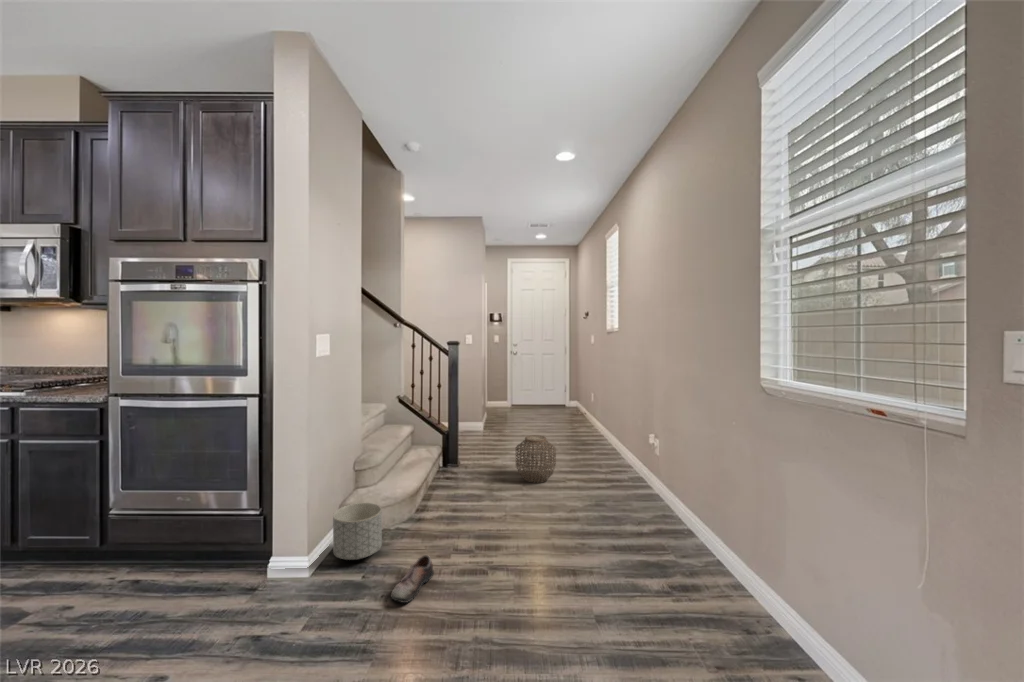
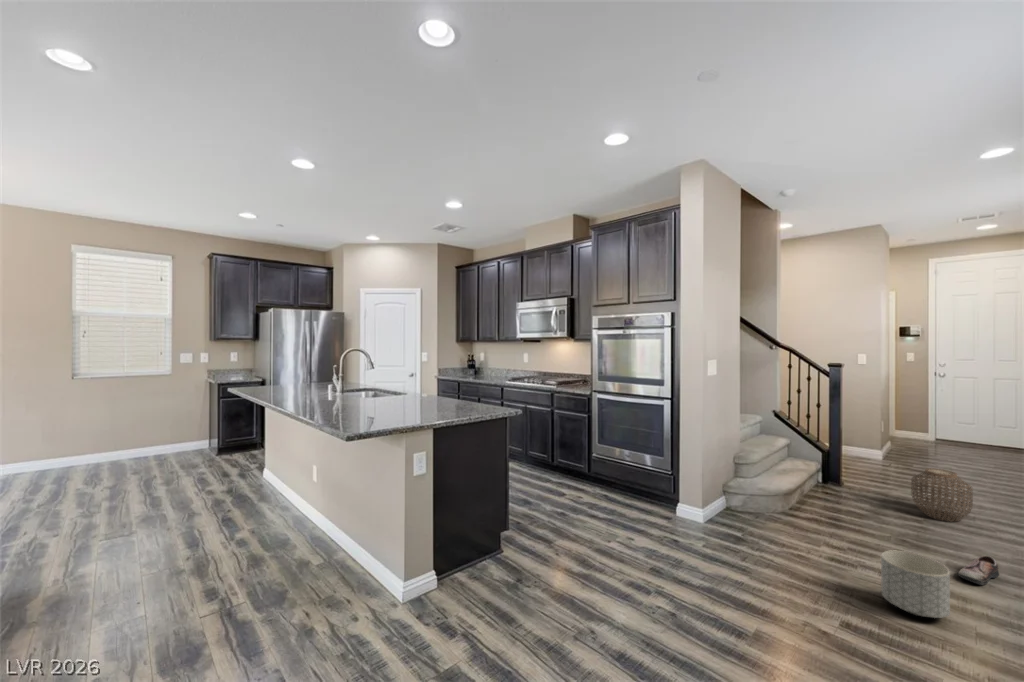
planter: present [333,503,382,560] -> present [881,550,950,618]
shoe: present [391,555,434,603] -> present [958,556,999,585]

